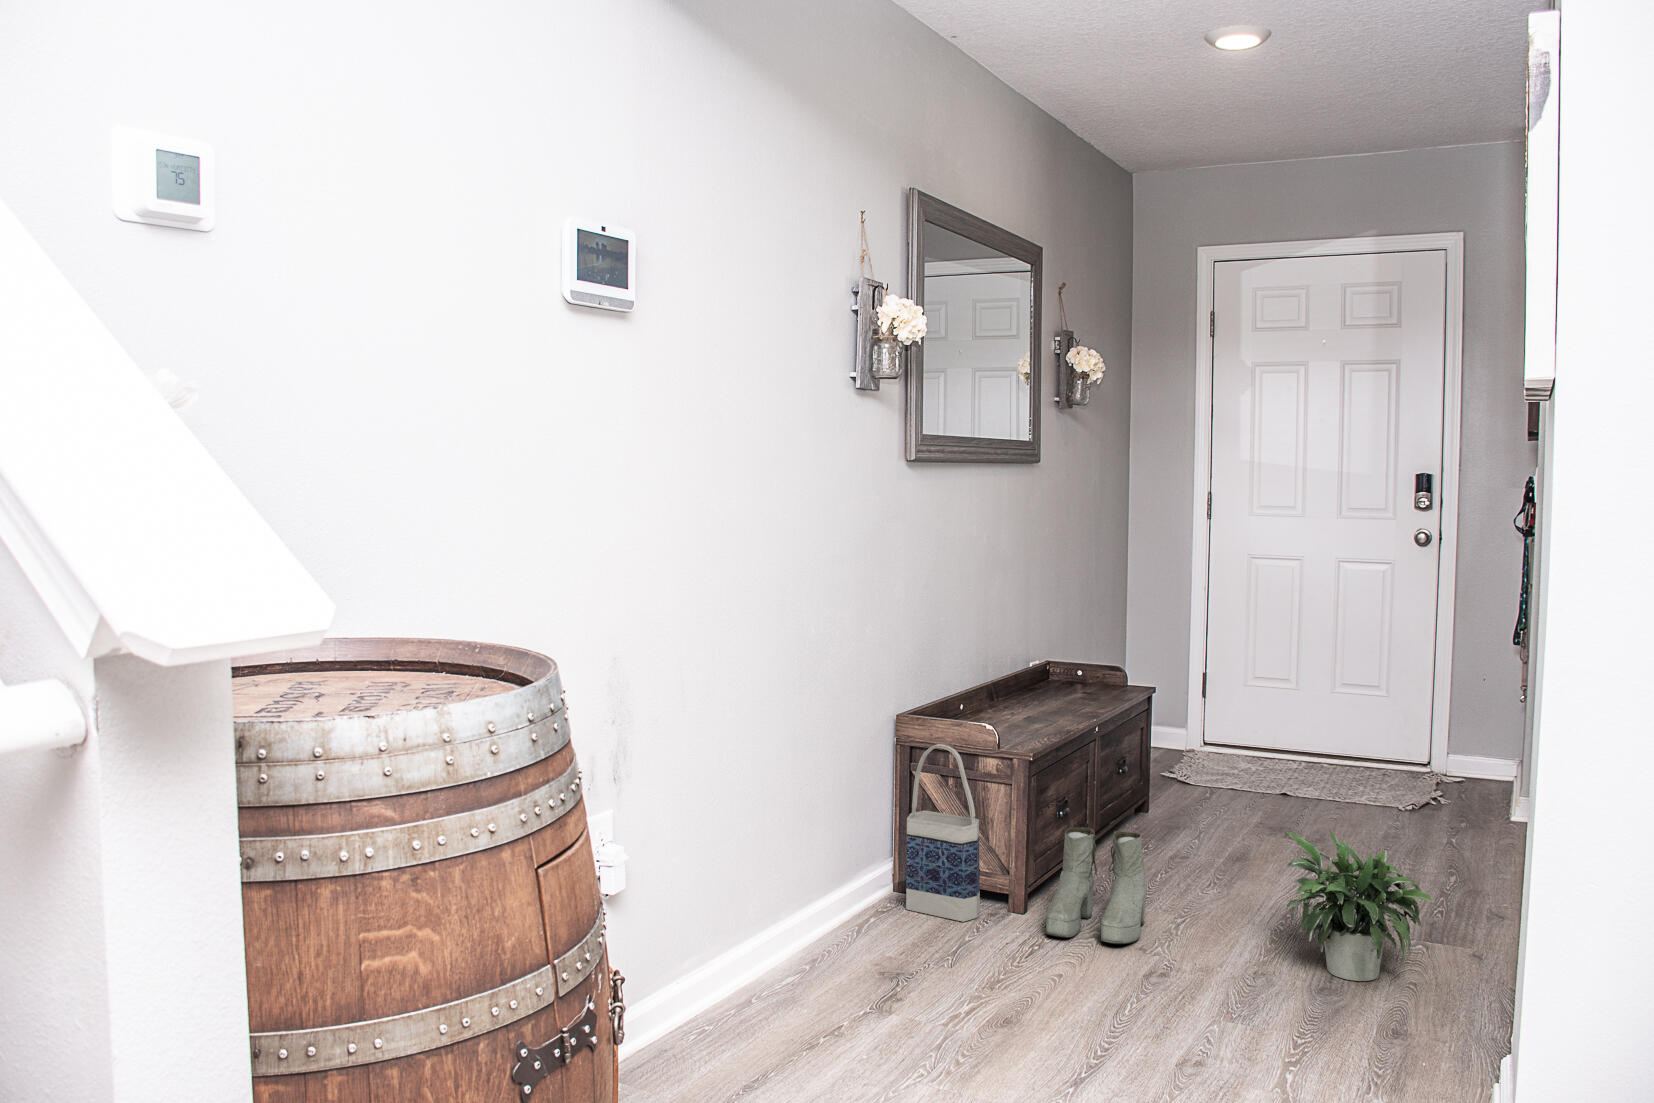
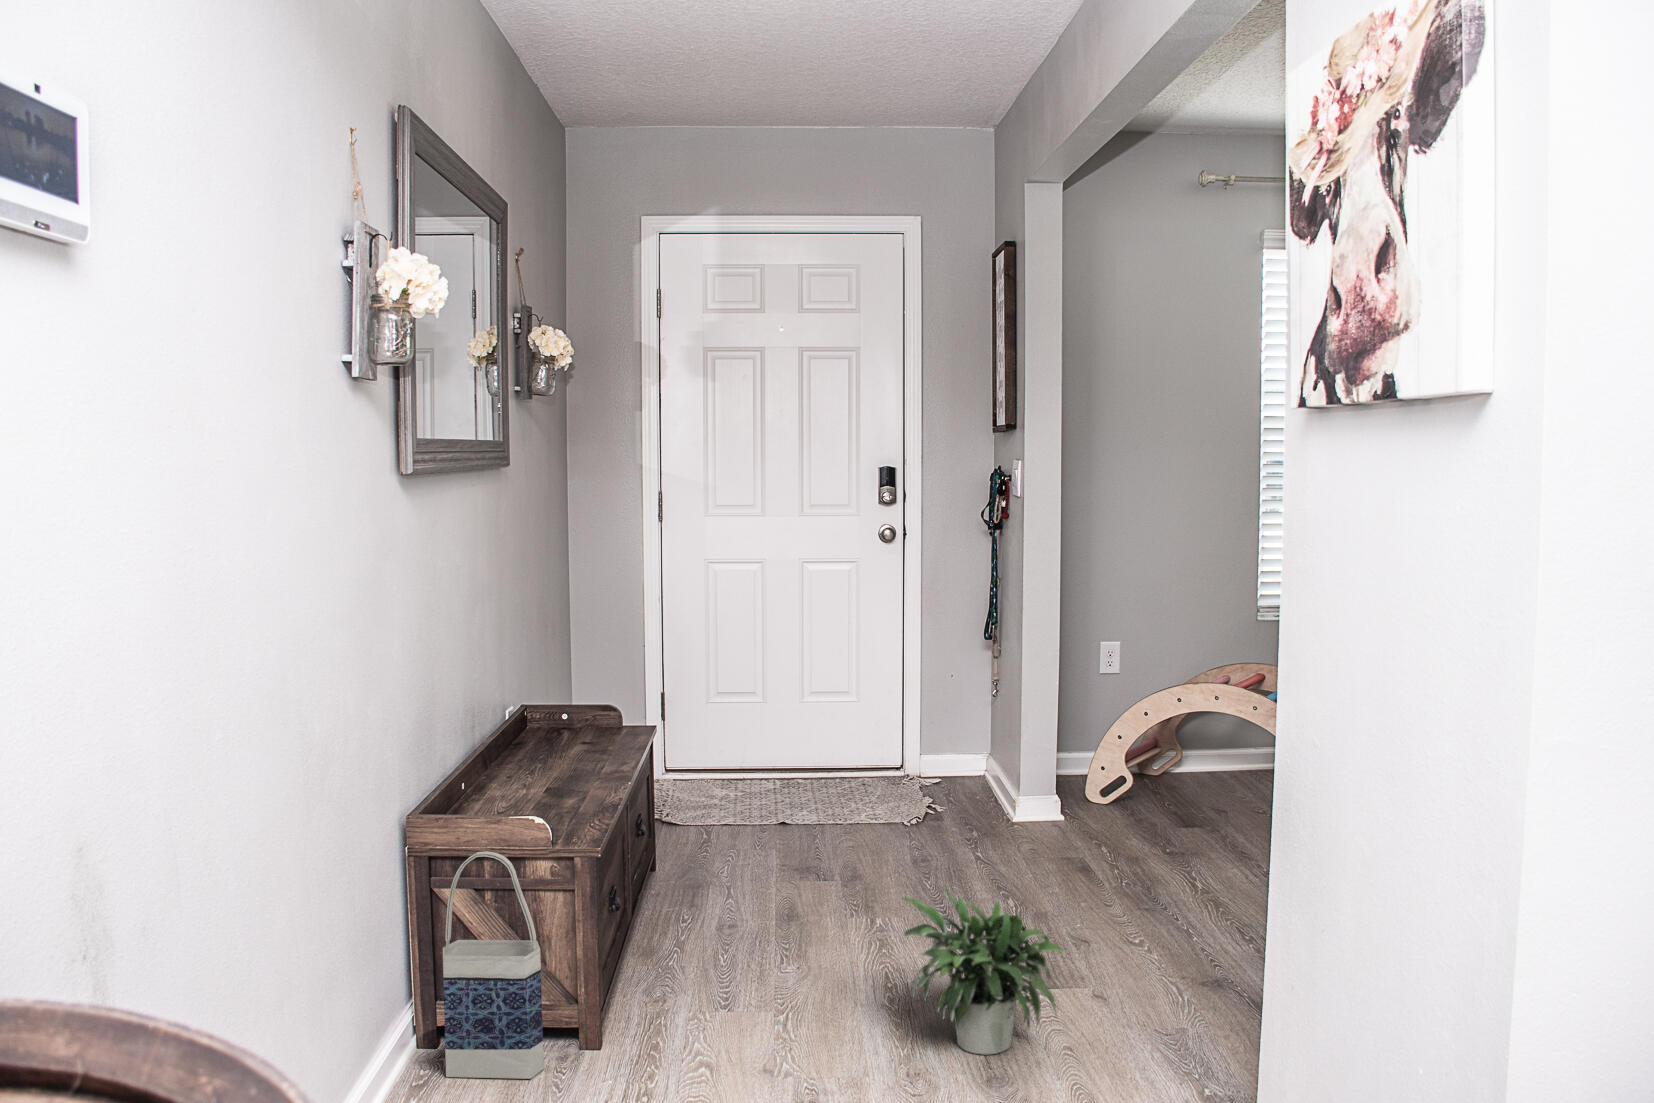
boots: present [1046,827,1147,944] -> none [637,924,749,1074]

